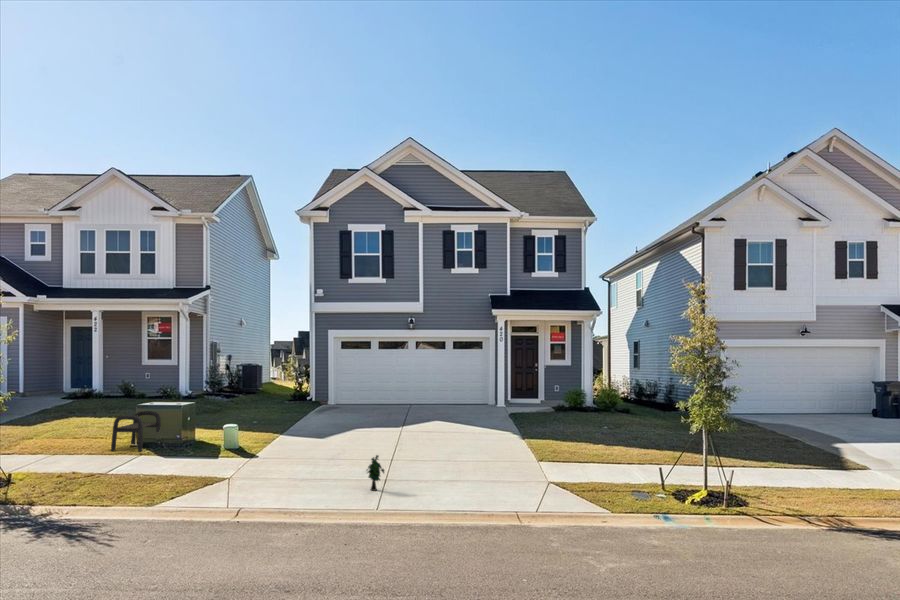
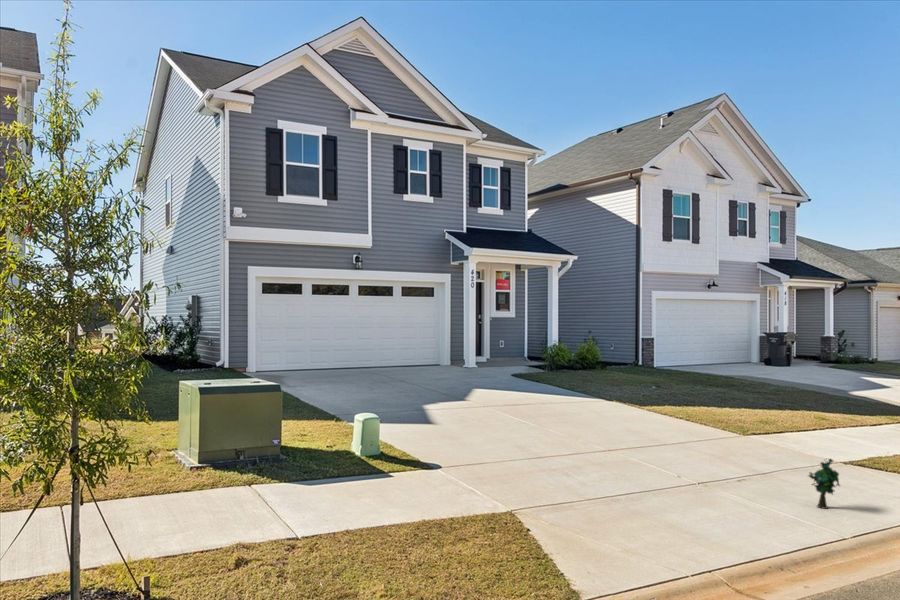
bench: present [111,411,161,451] -> none [214,408,293,492]

